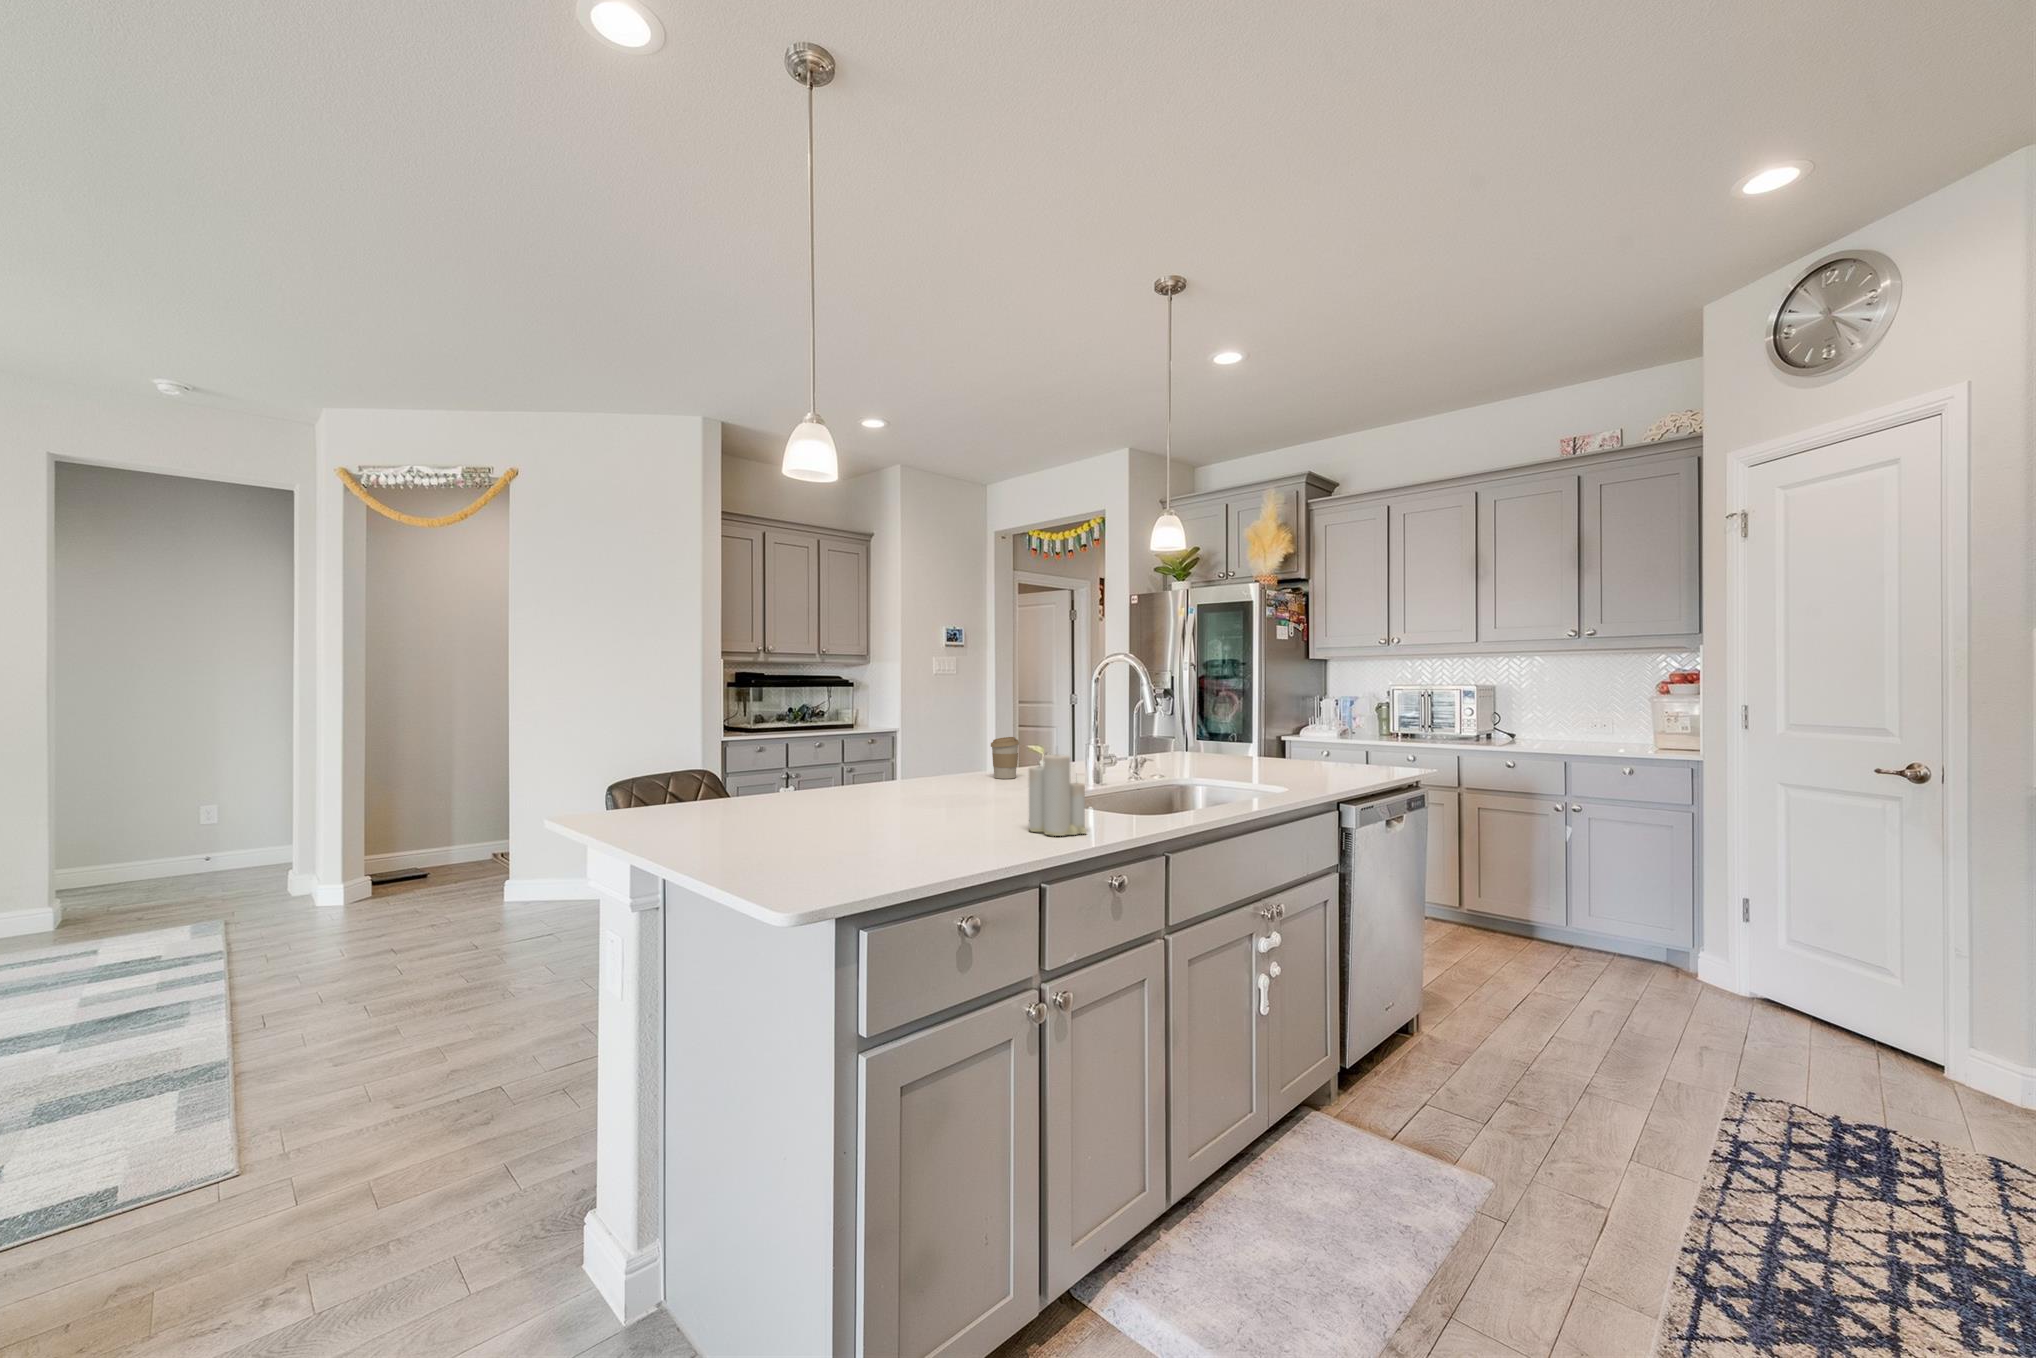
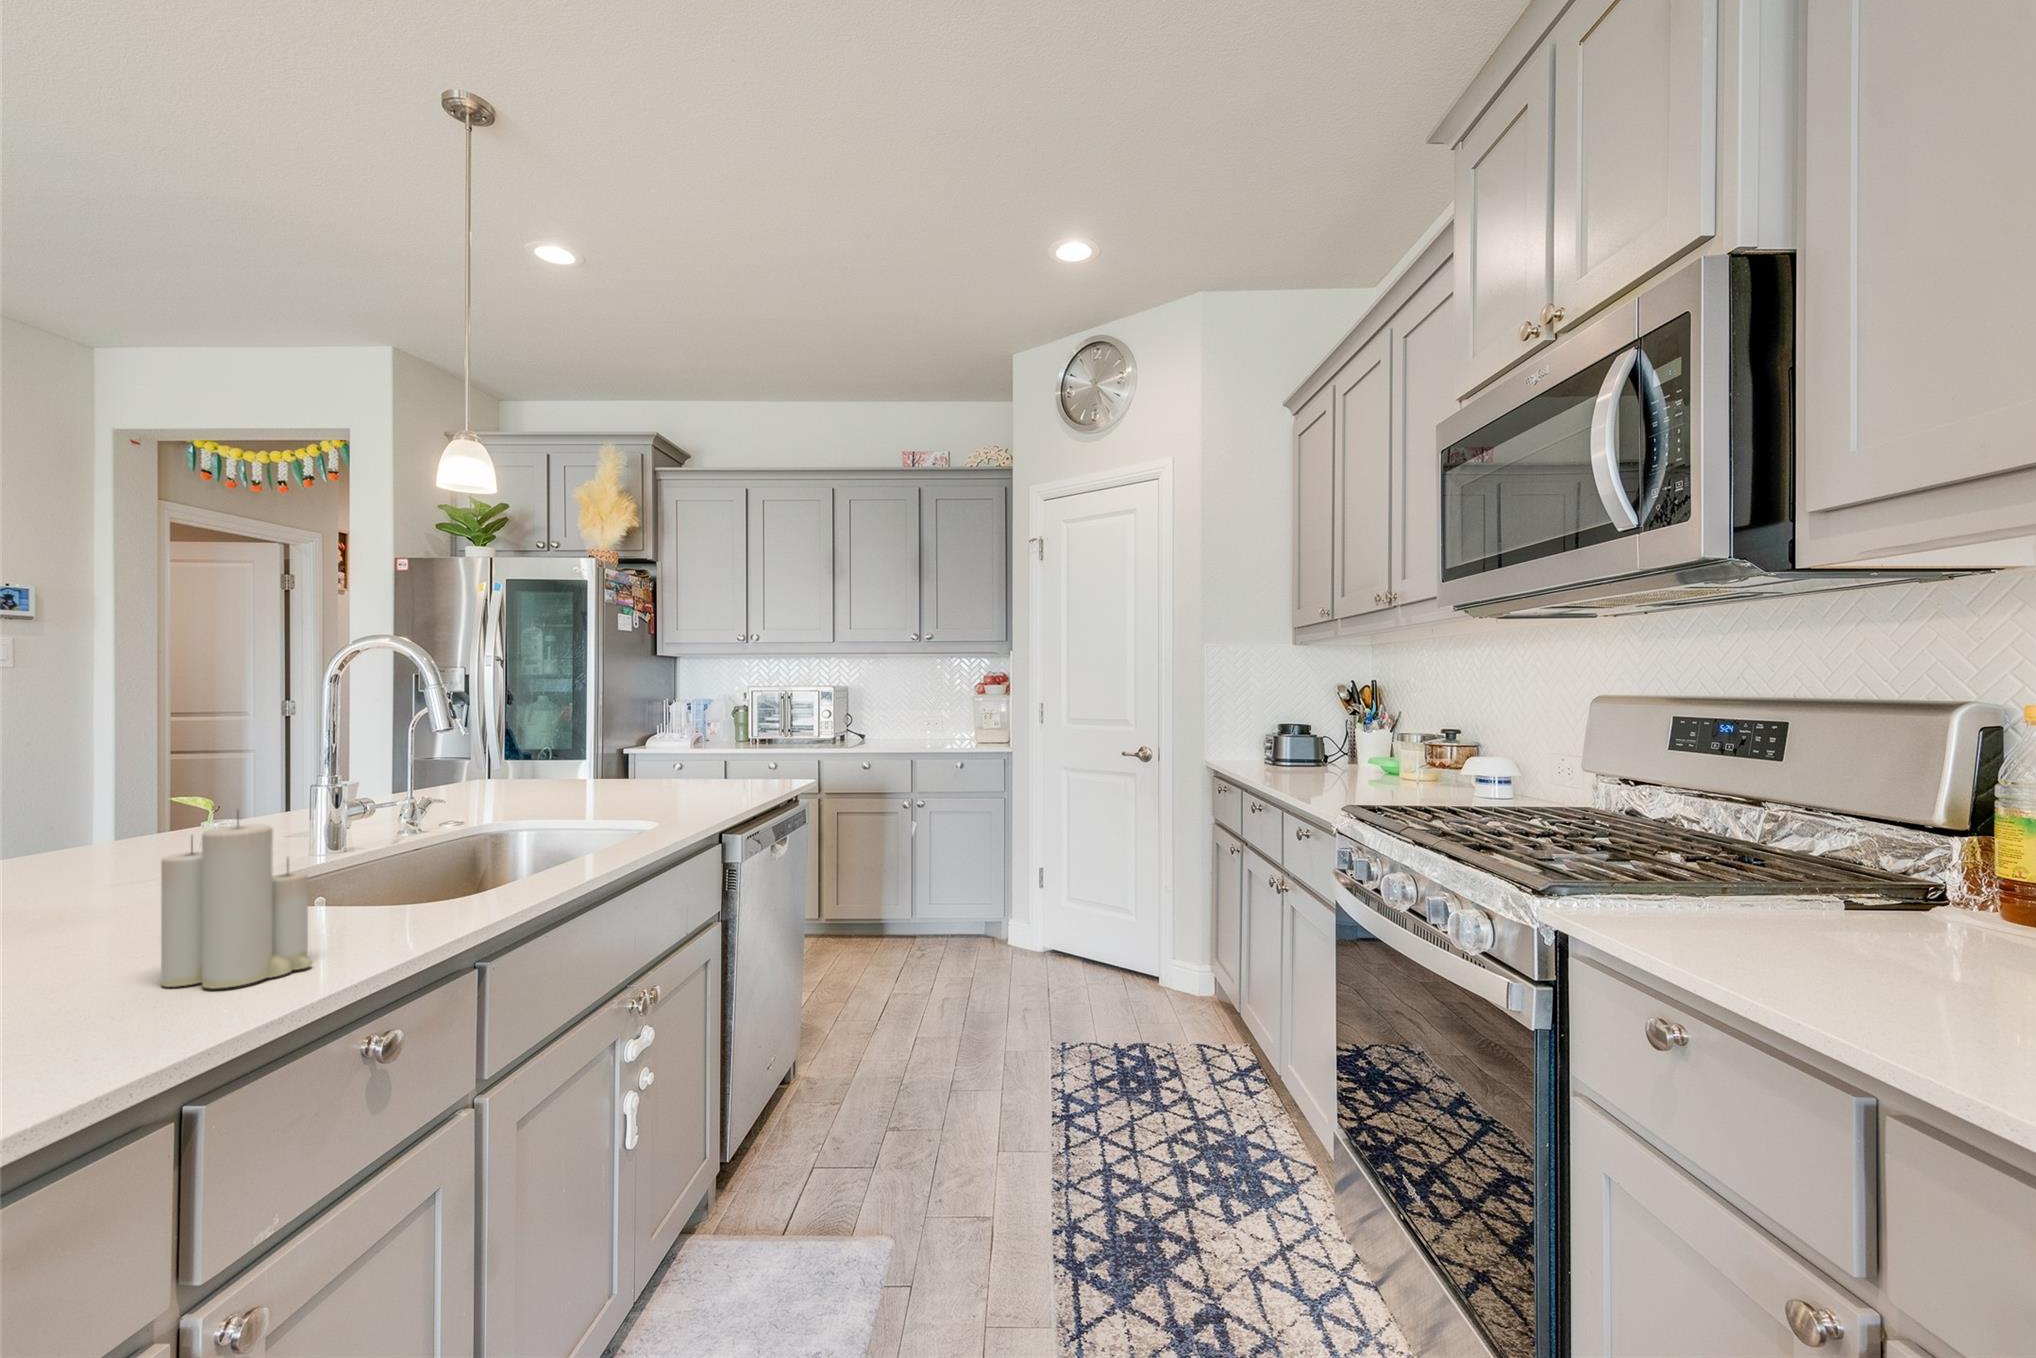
coffee cup: present [991,737,1019,779] -> none [78,784,155,864]

